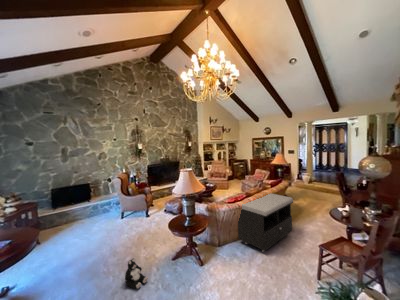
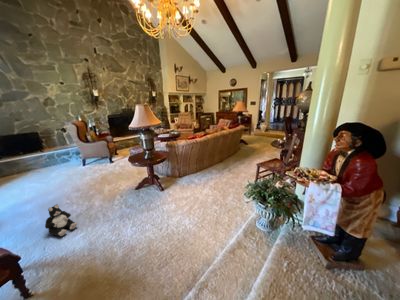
storage bench: present [238,193,293,252] -> none [188,135,246,190]

